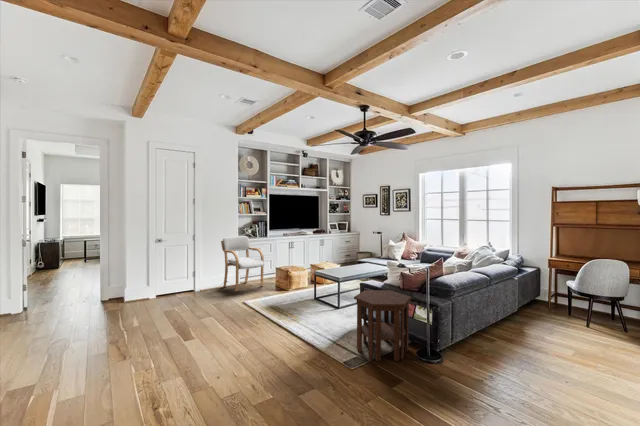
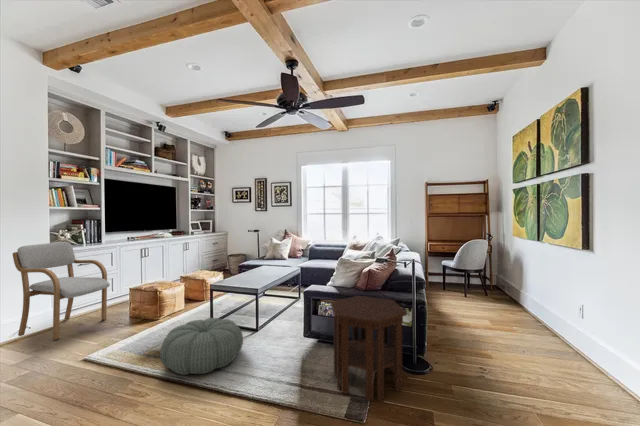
pouf: none [272,292,320,322] -> present [160,318,243,375]

